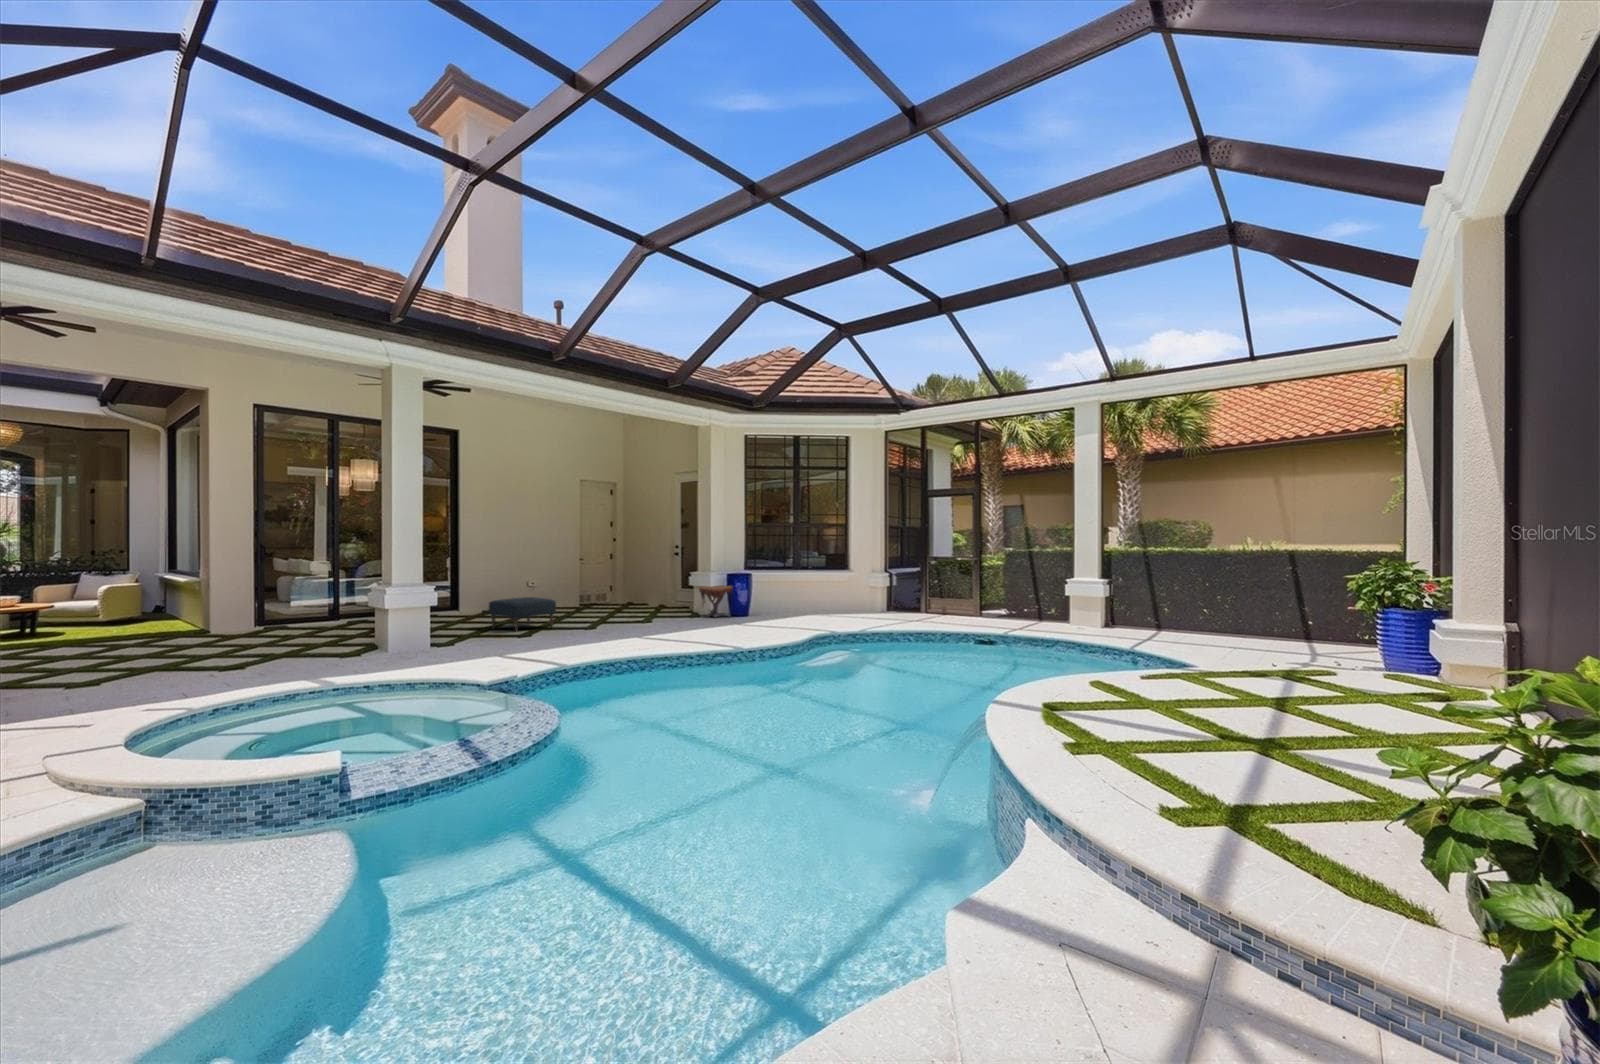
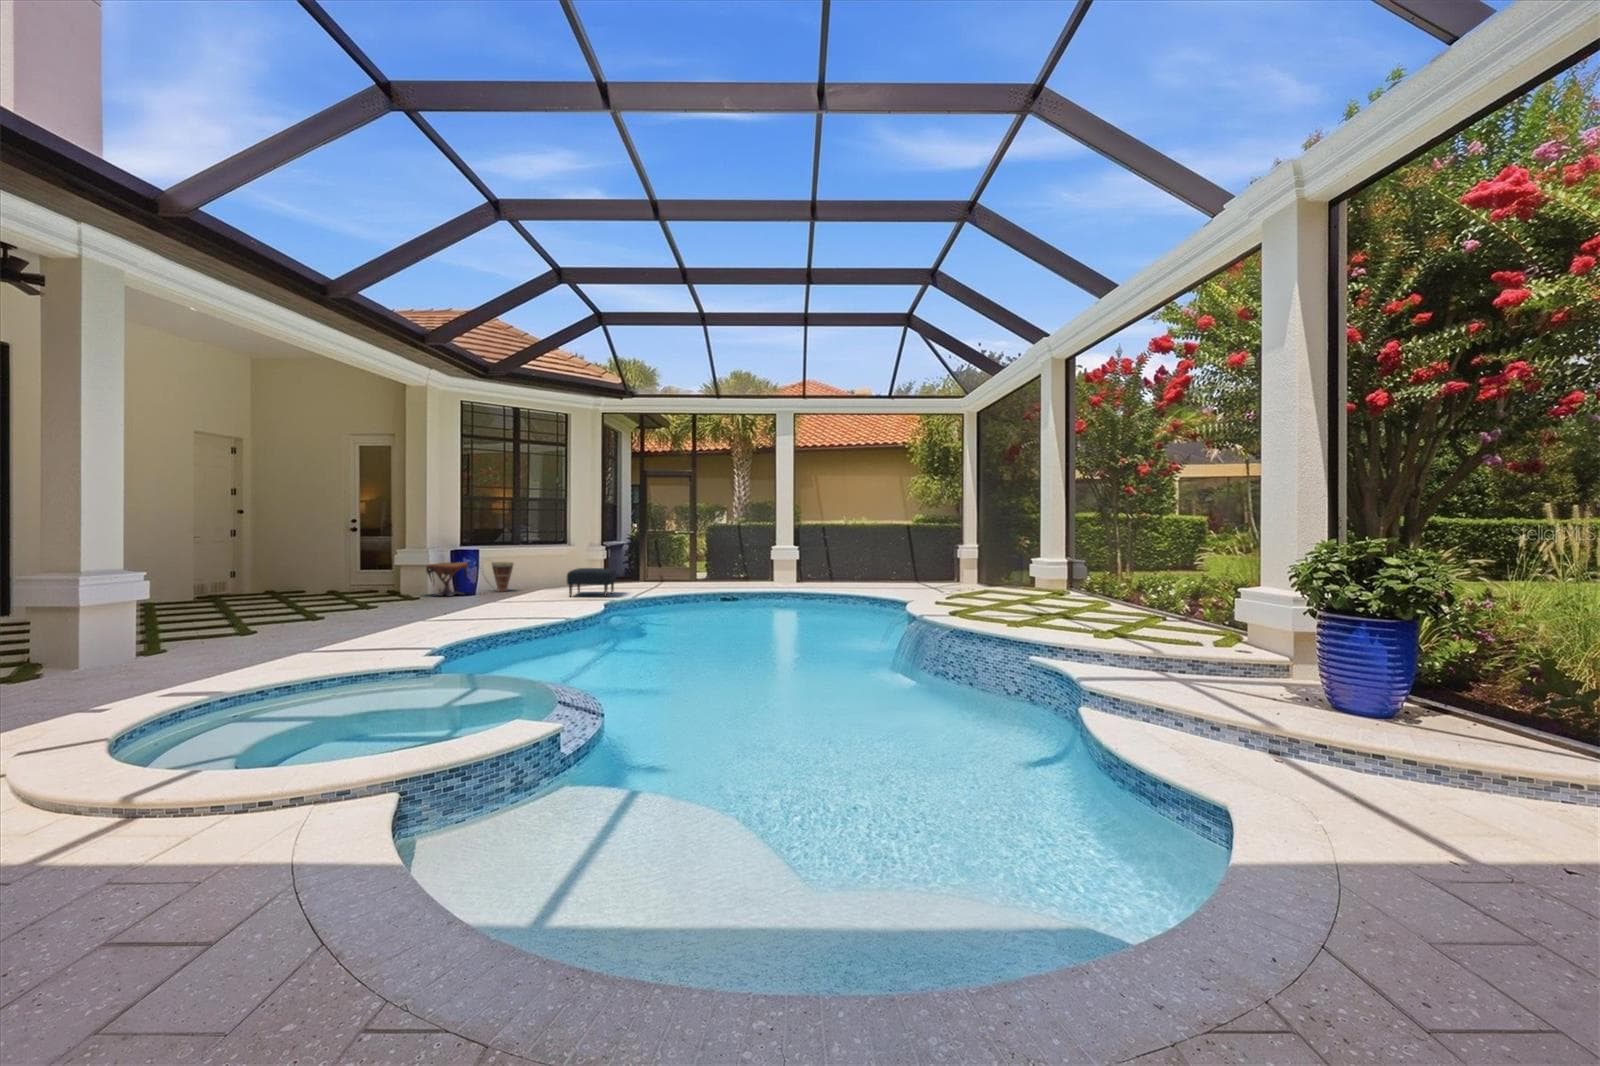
basket: none [748,583,780,616] -> present [480,562,514,592]
ottoman: present [489,597,556,632] -> present [567,568,616,597]

